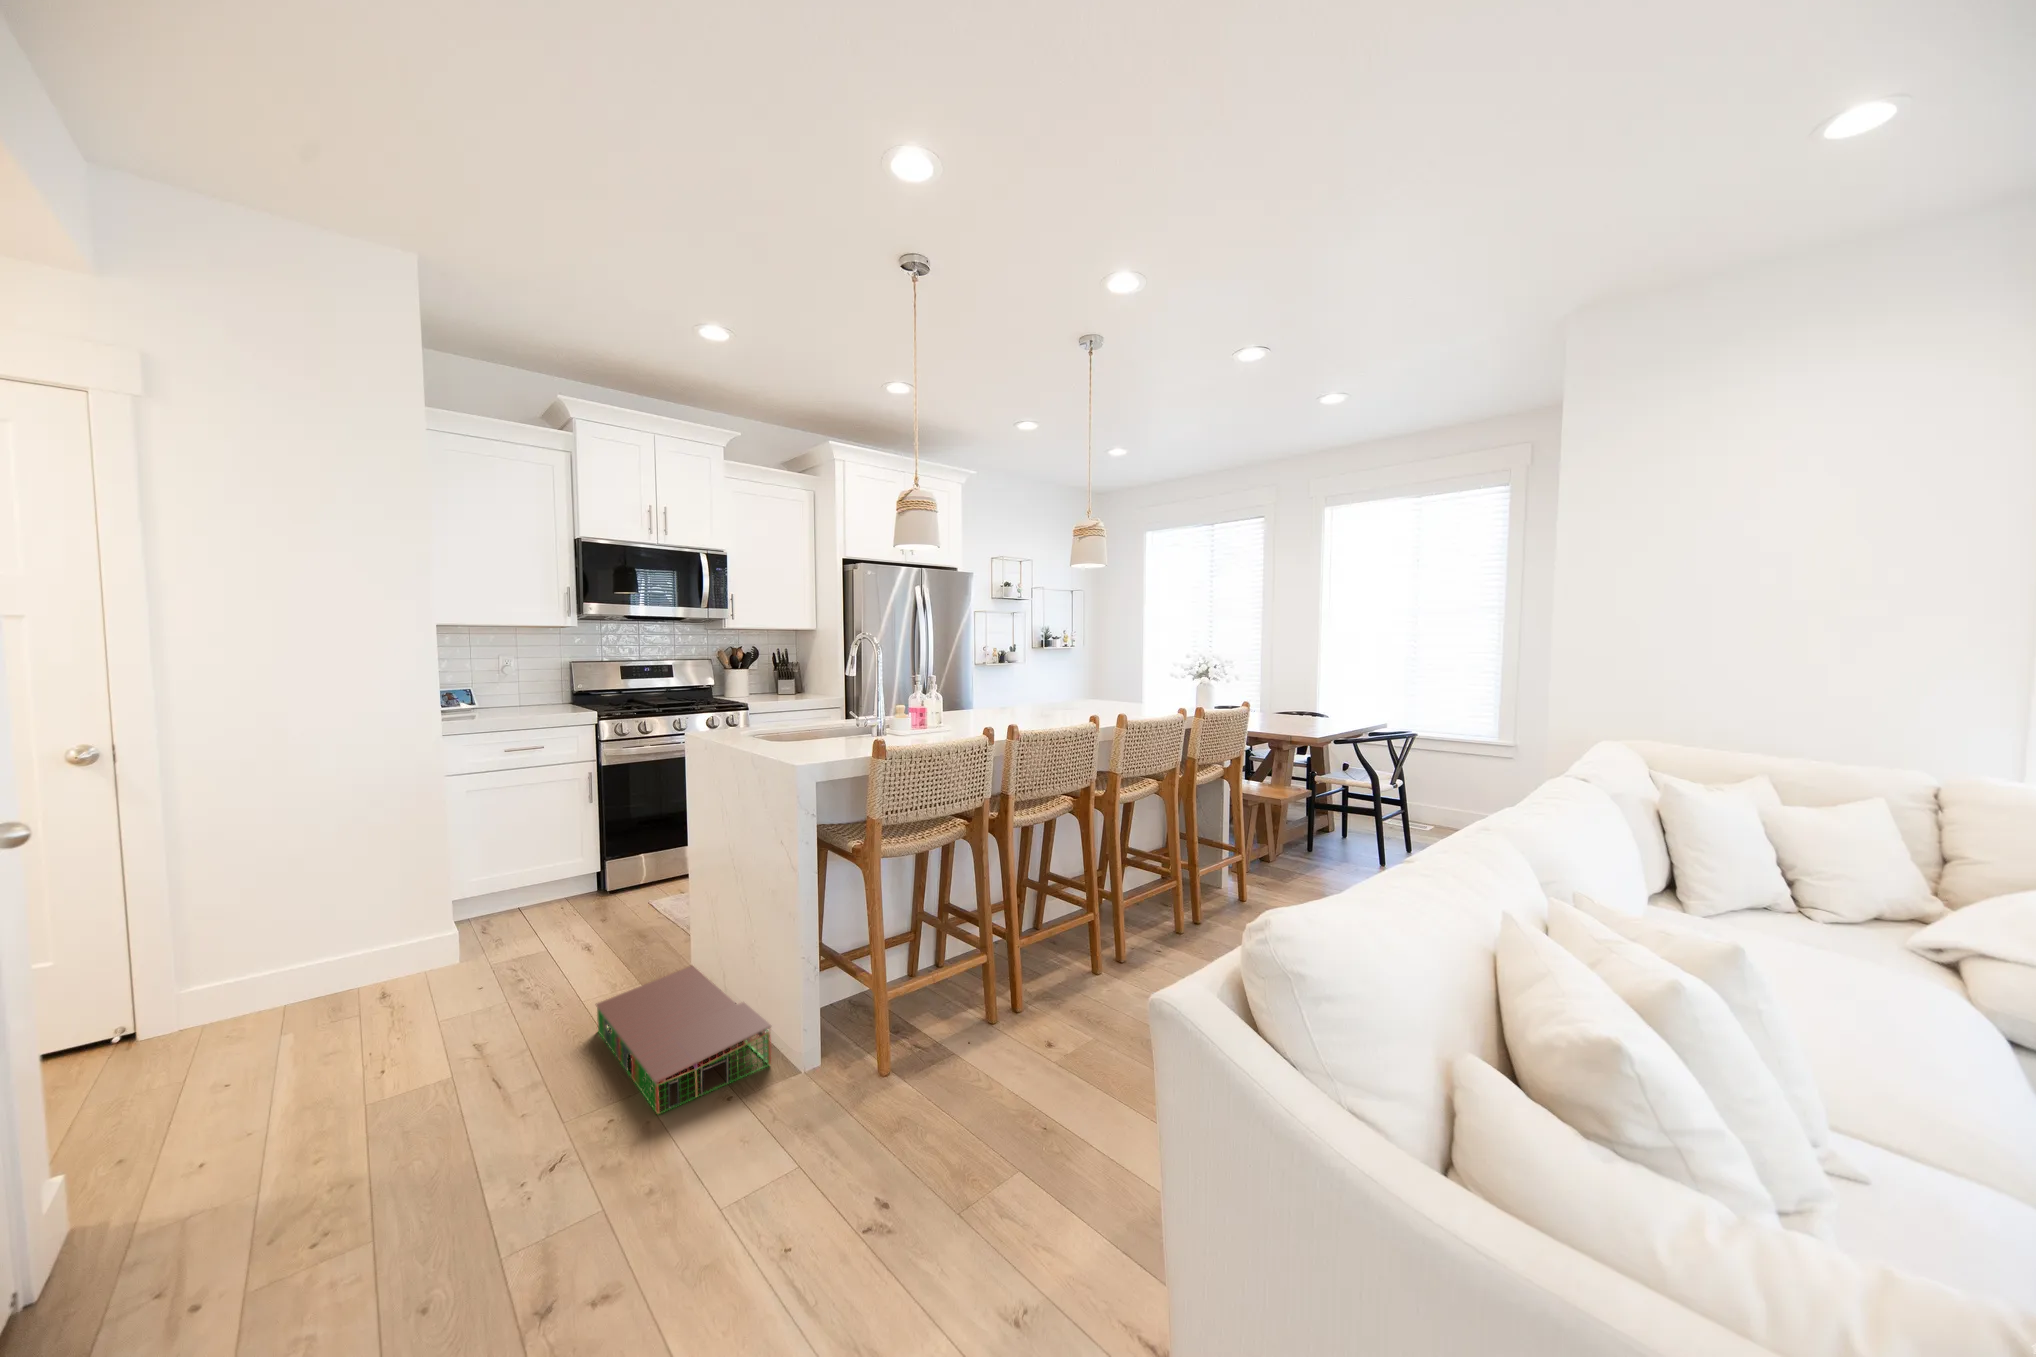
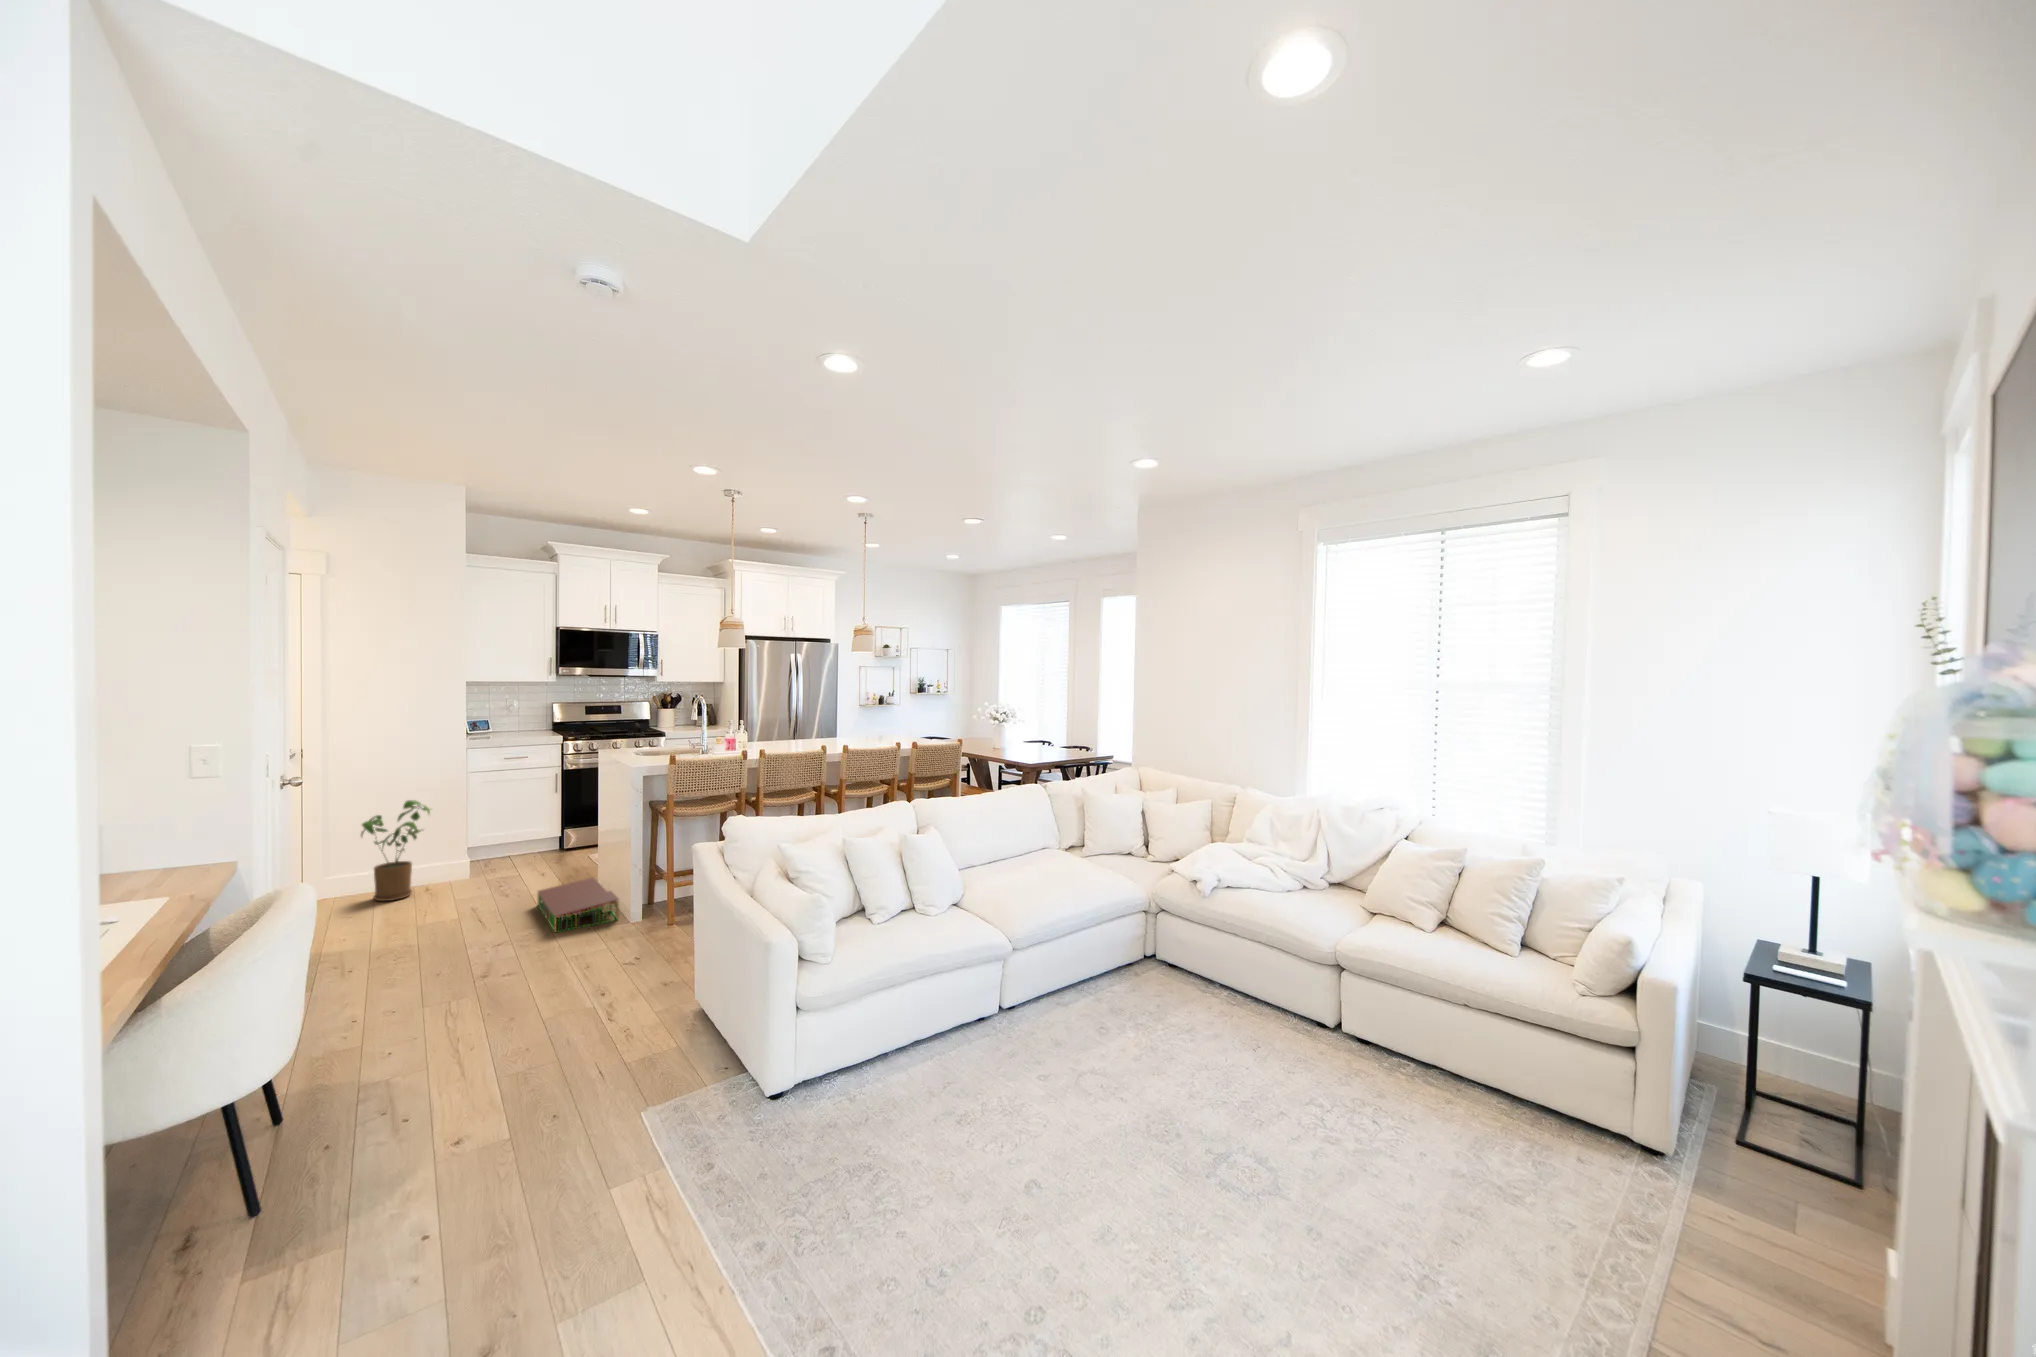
house plant: none [238,836,382,1034] -> present [361,800,430,901]

